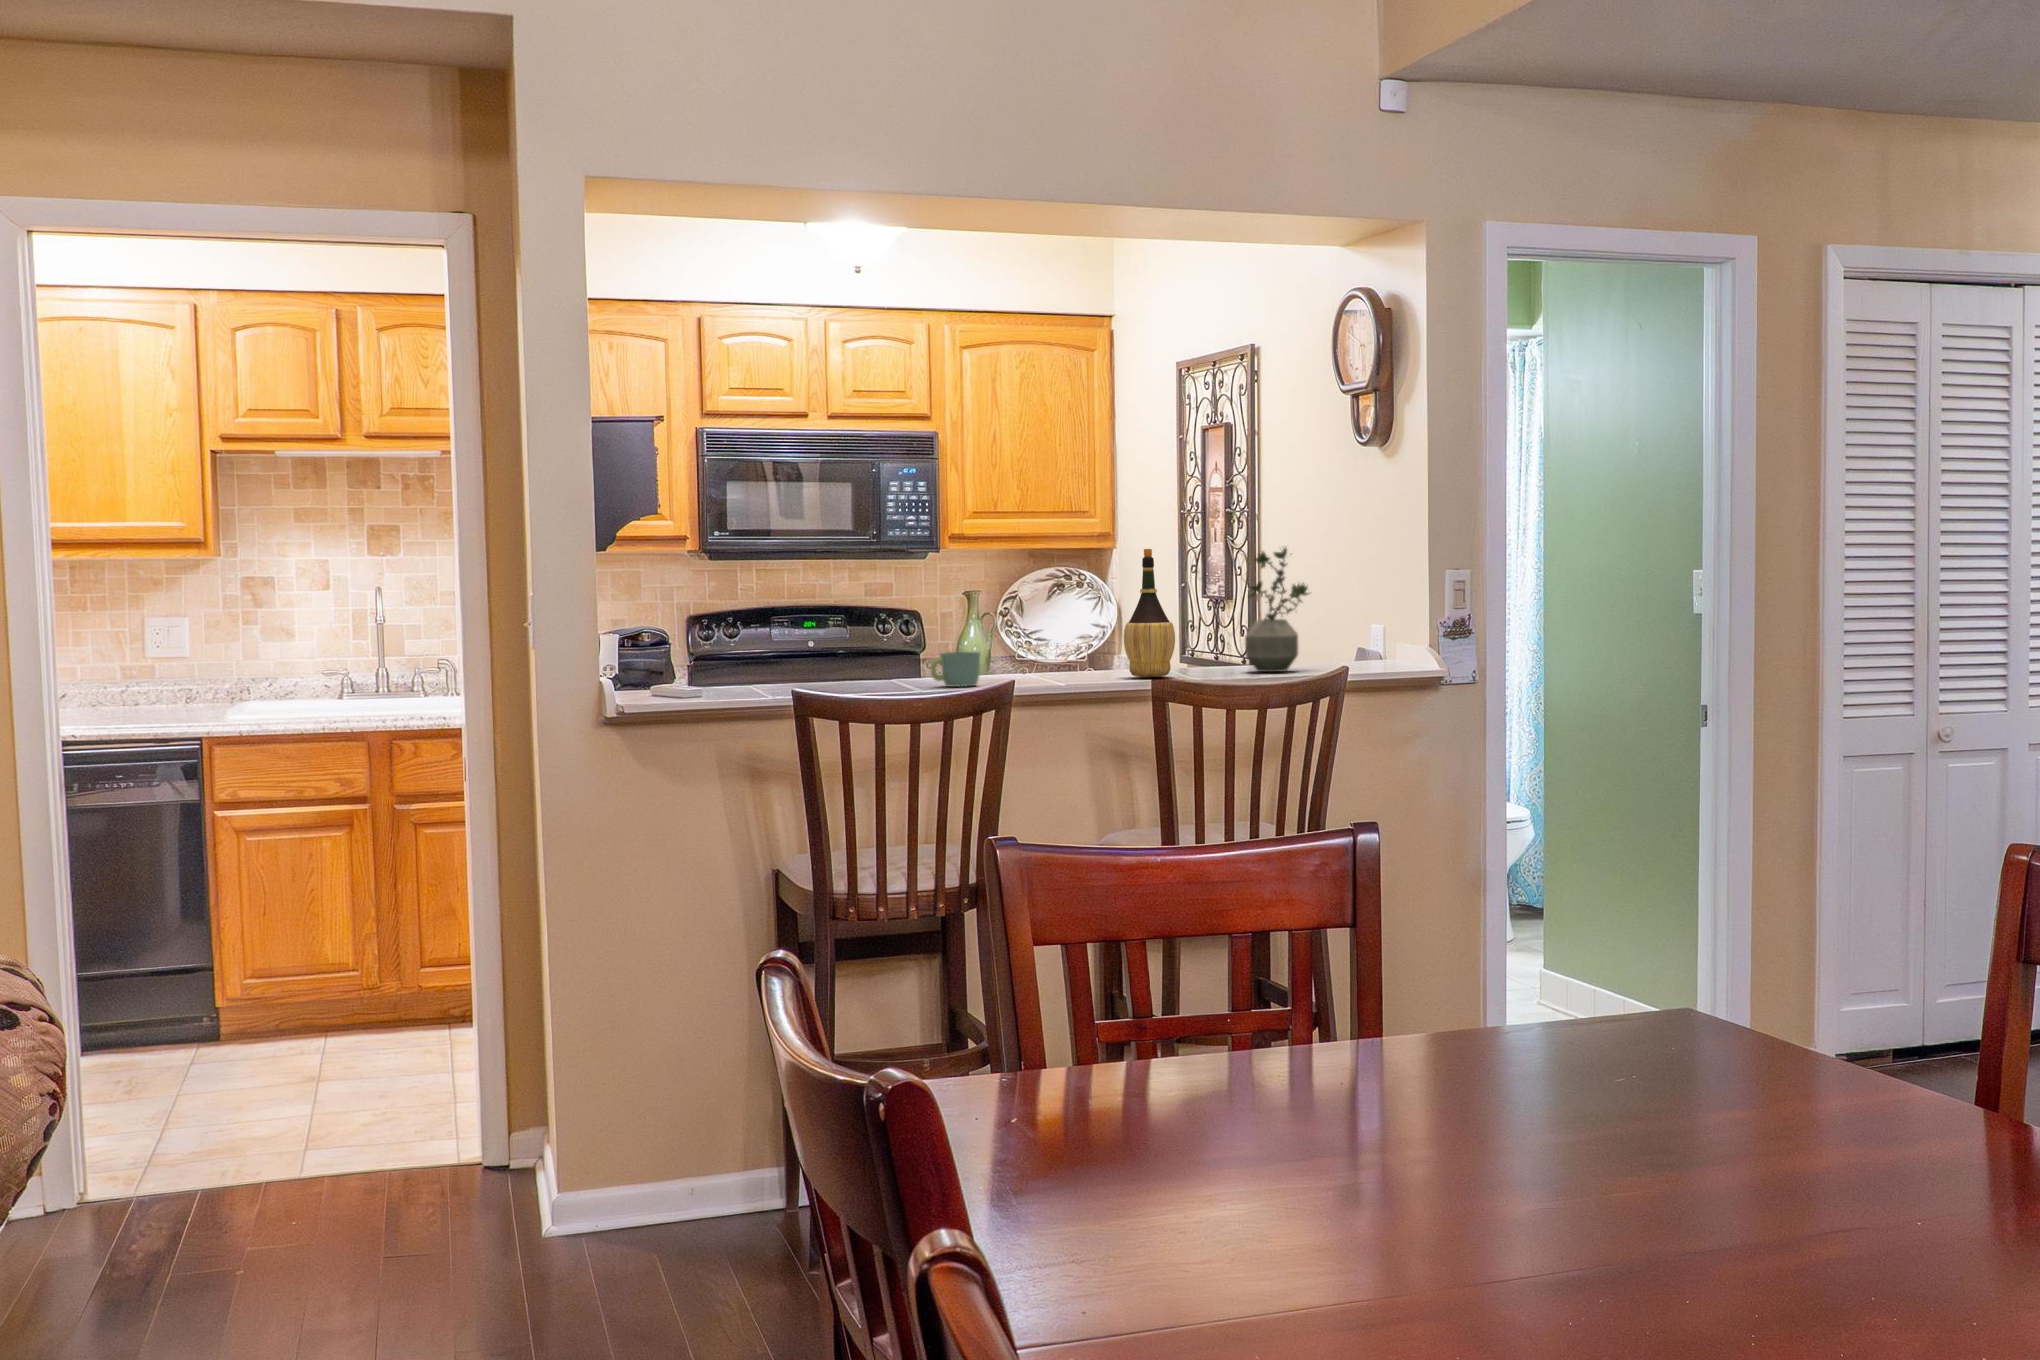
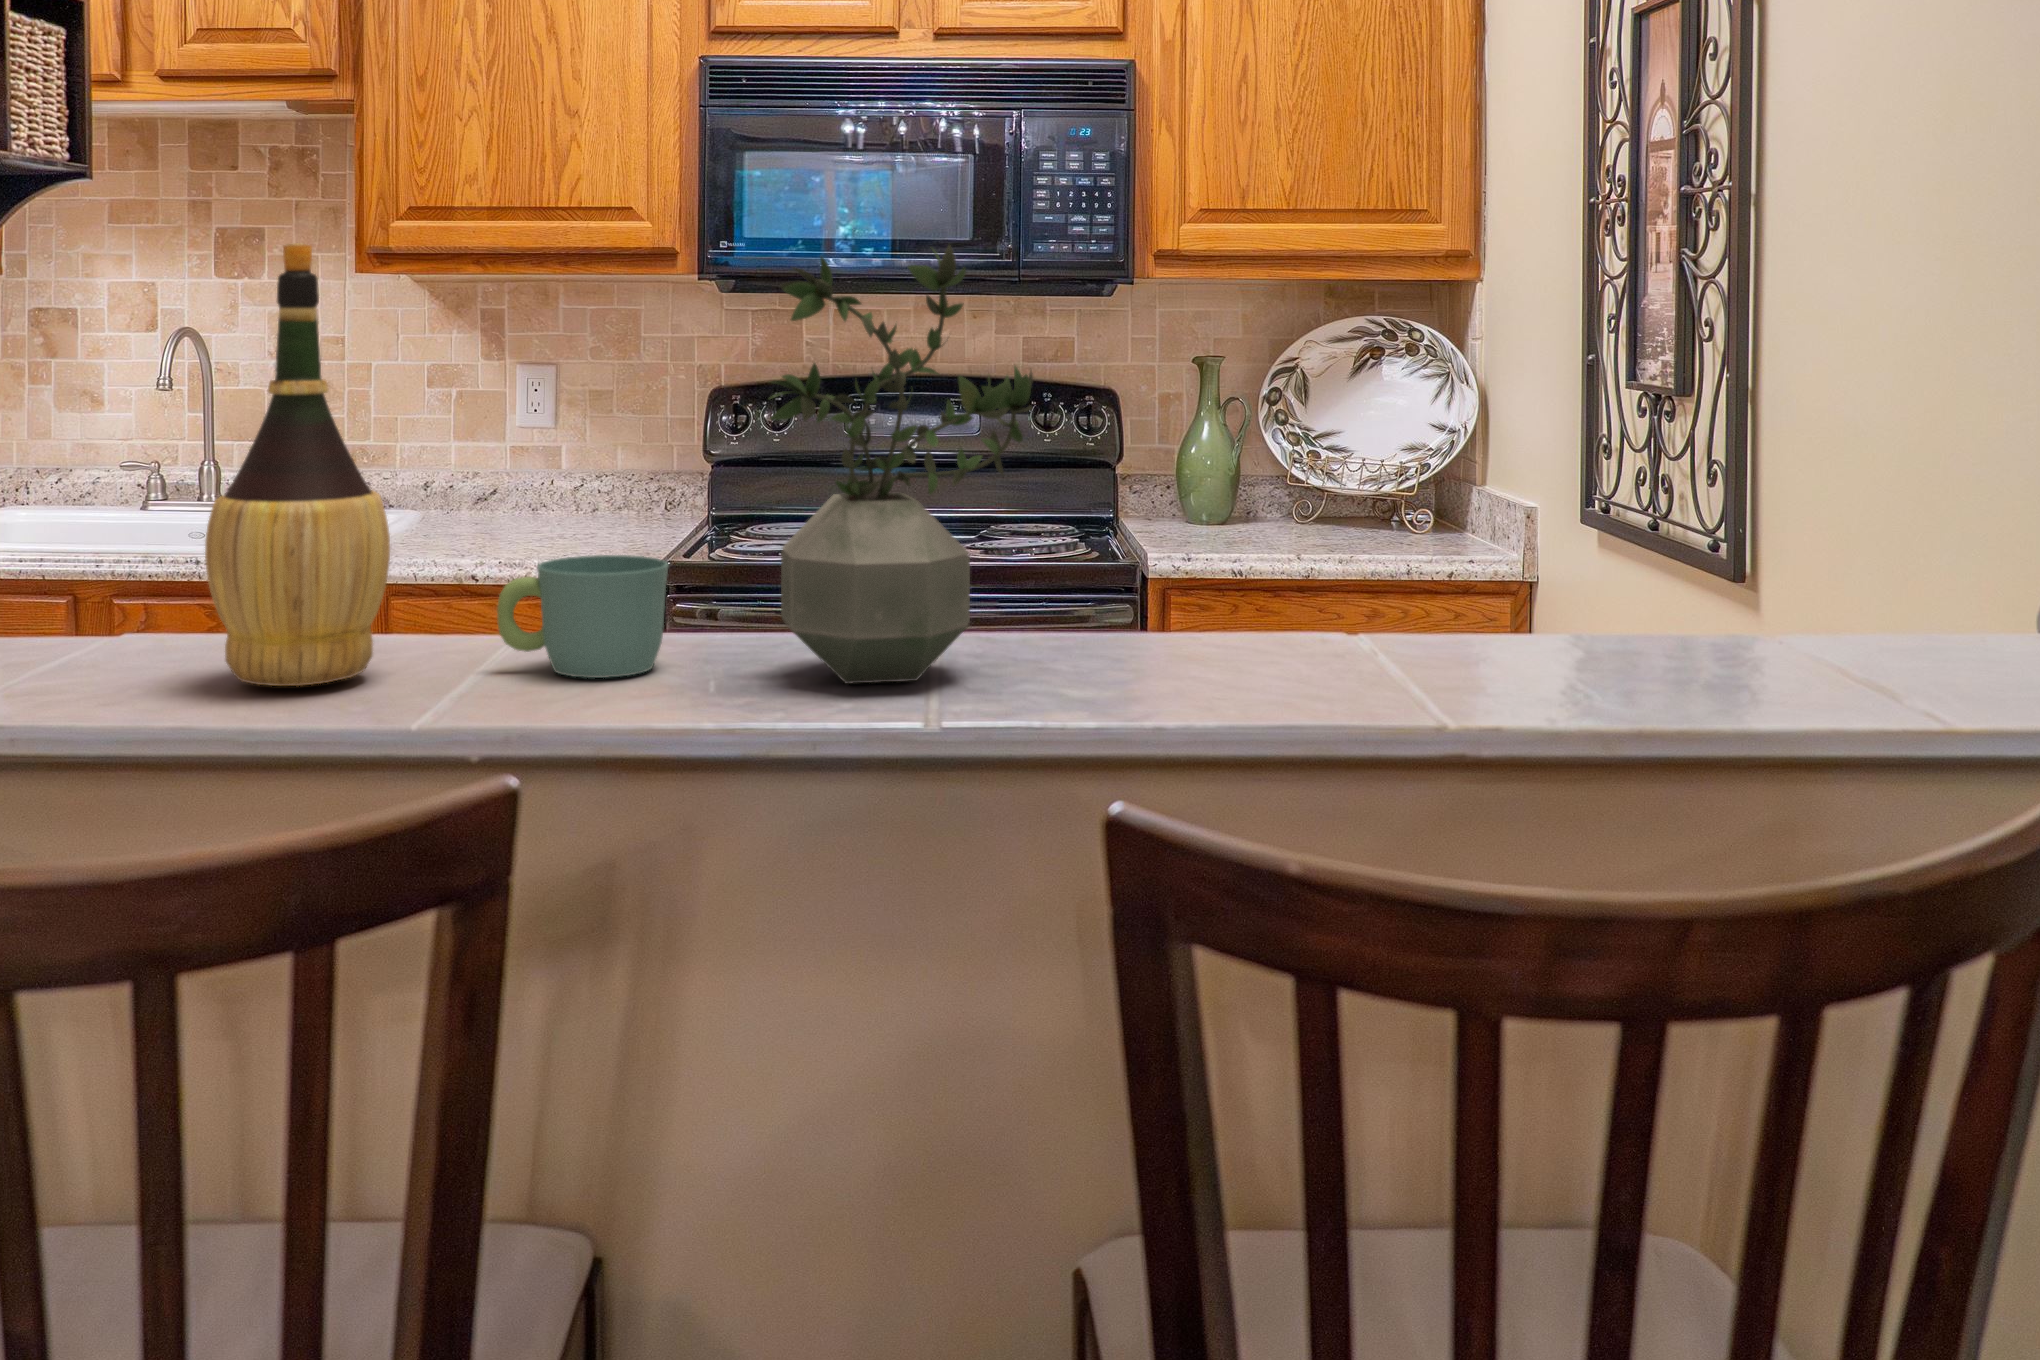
potted plant: present [1245,548,1308,672] -> present [770,246,1033,684]
wine bottle: present [1124,549,1175,677] -> present [205,243,390,686]

